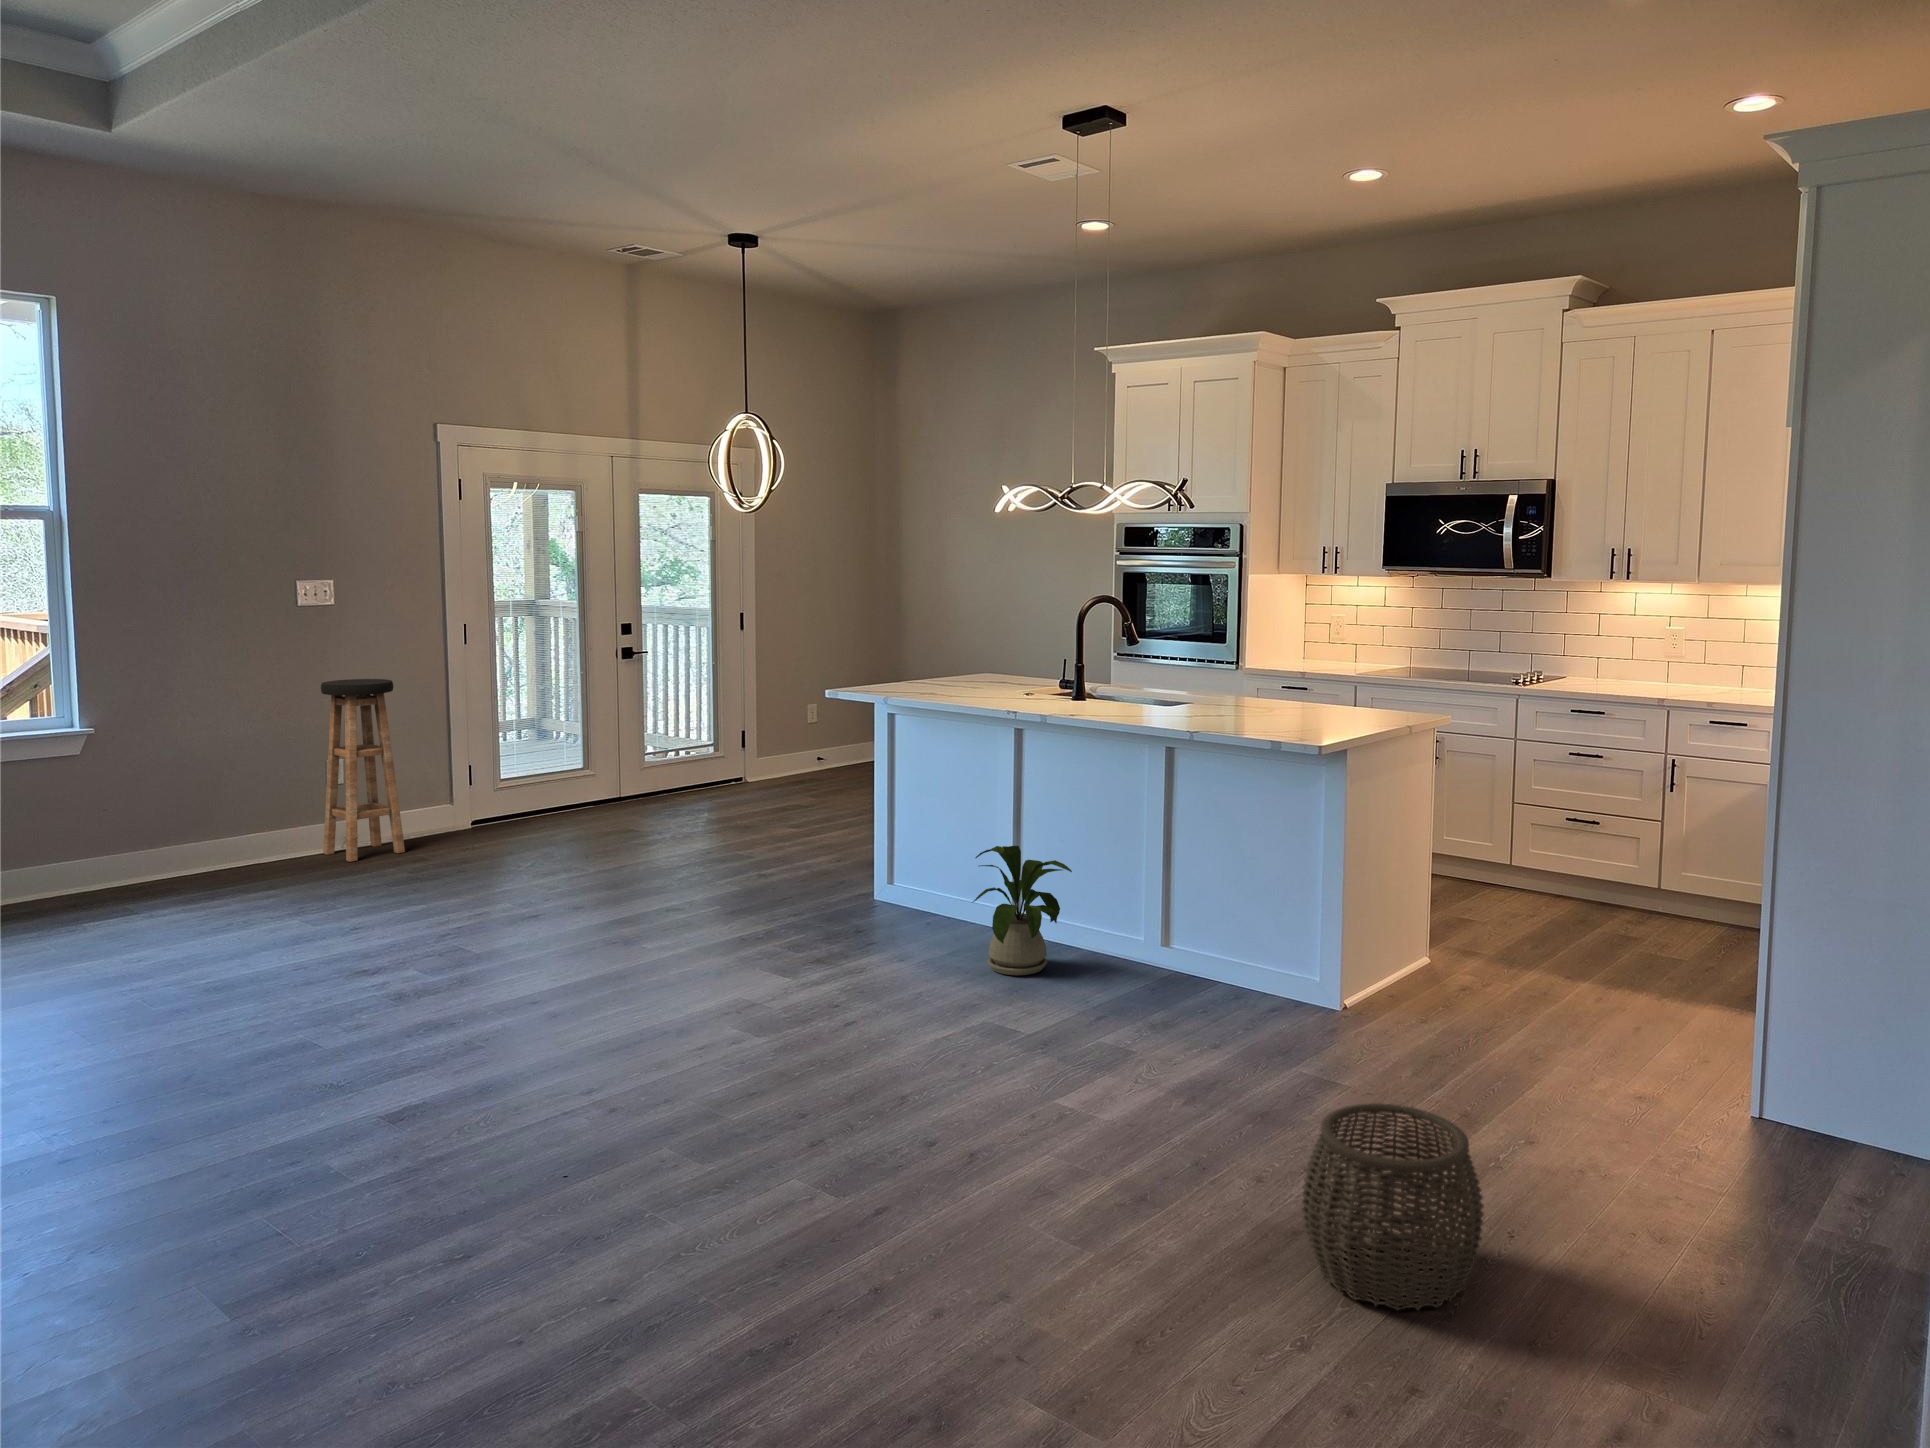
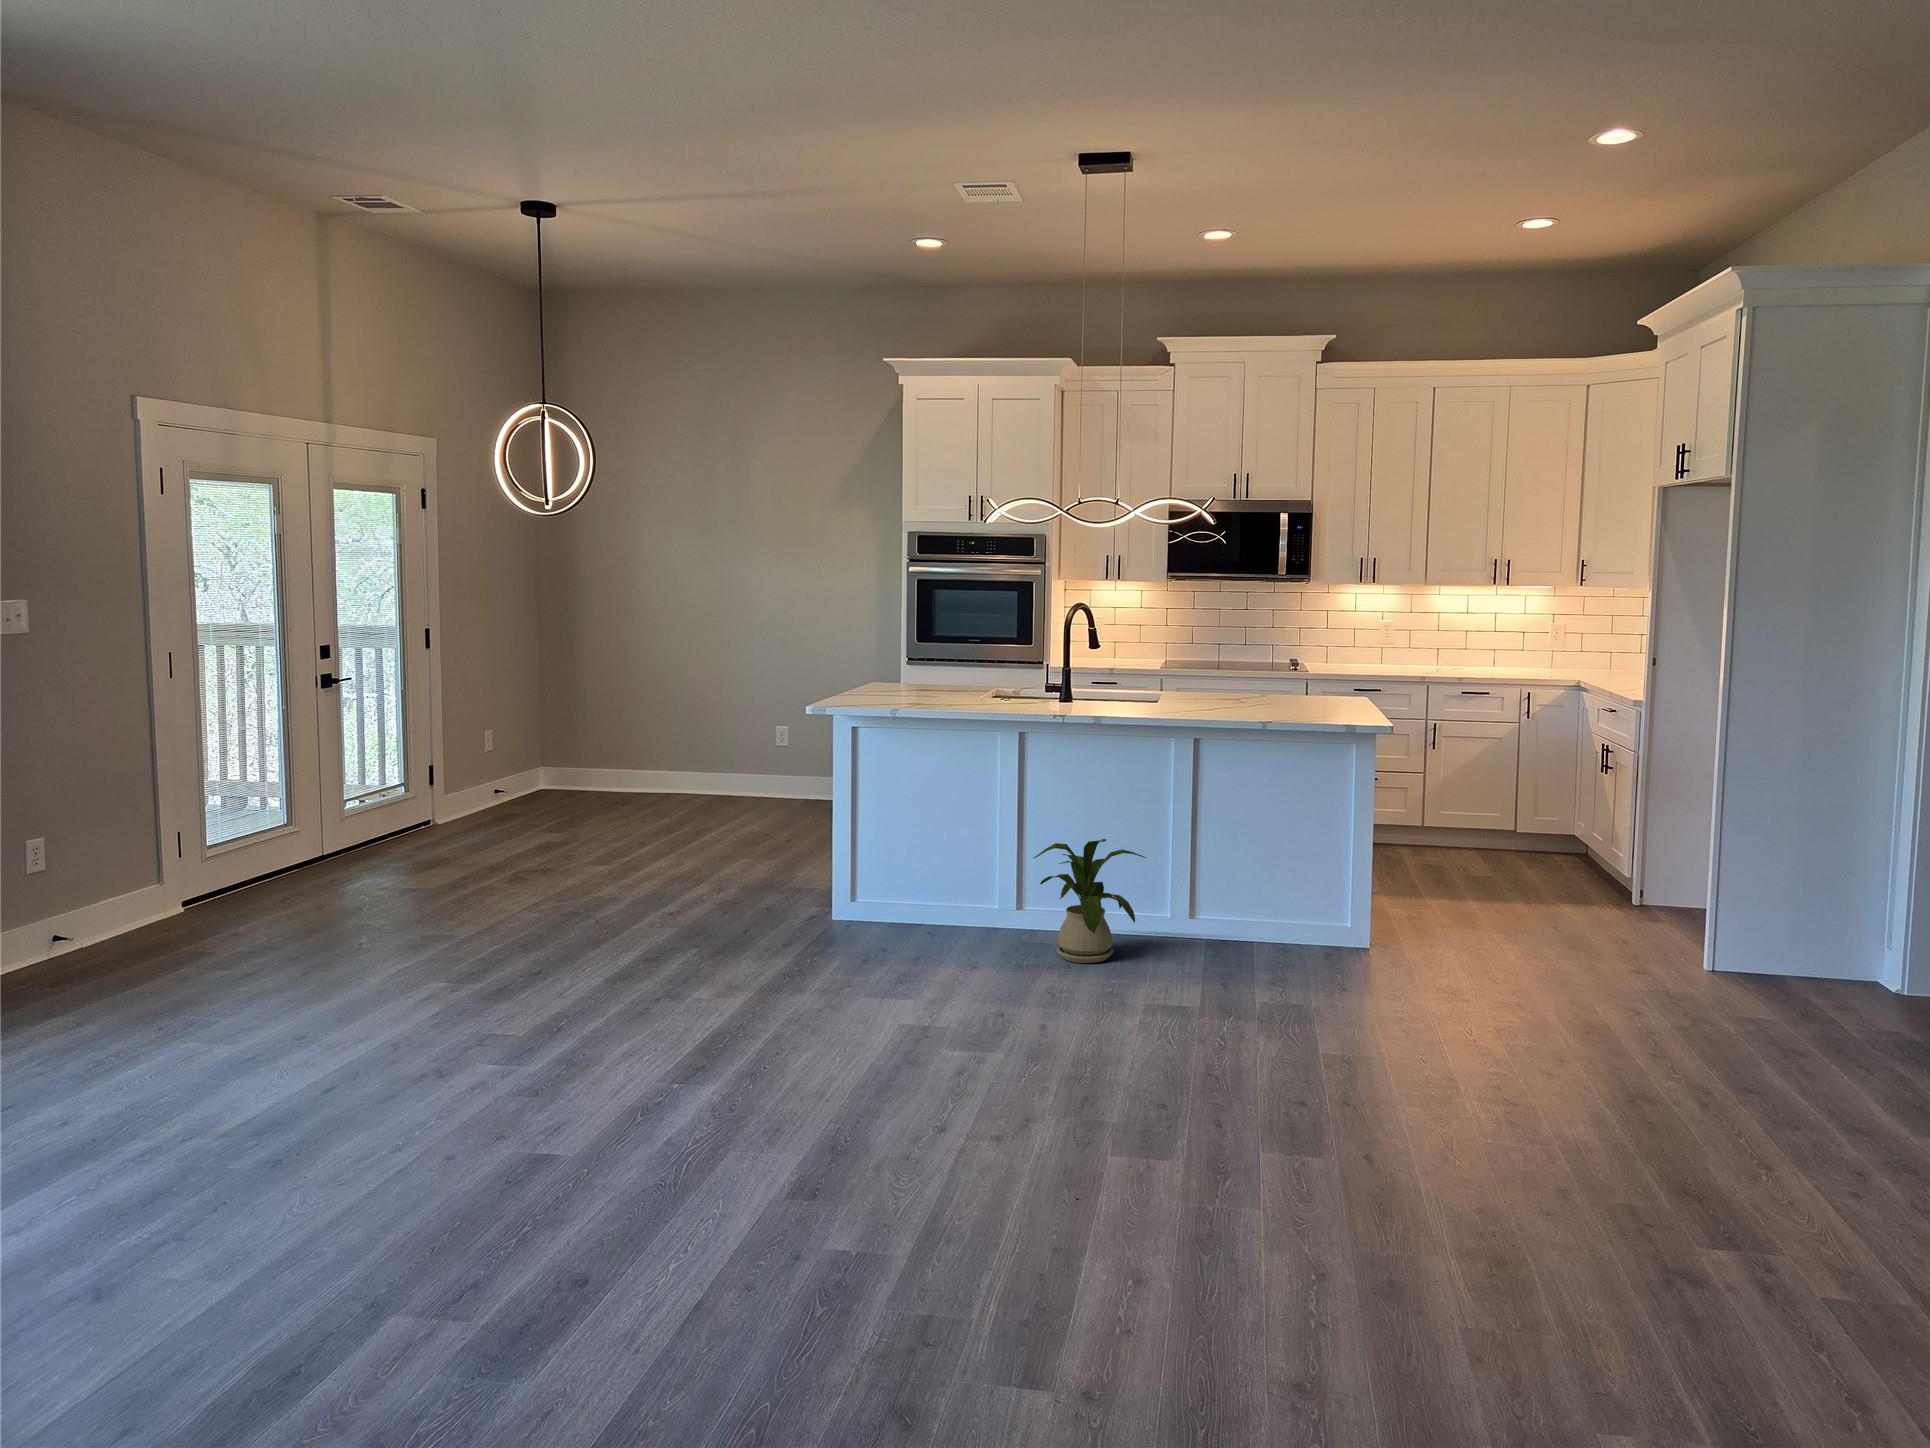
bar stool: present [321,679,405,862] -> none [31,727,159,973]
woven basket: present [1302,1103,1484,1311] -> none [1656,981,1806,1127]

